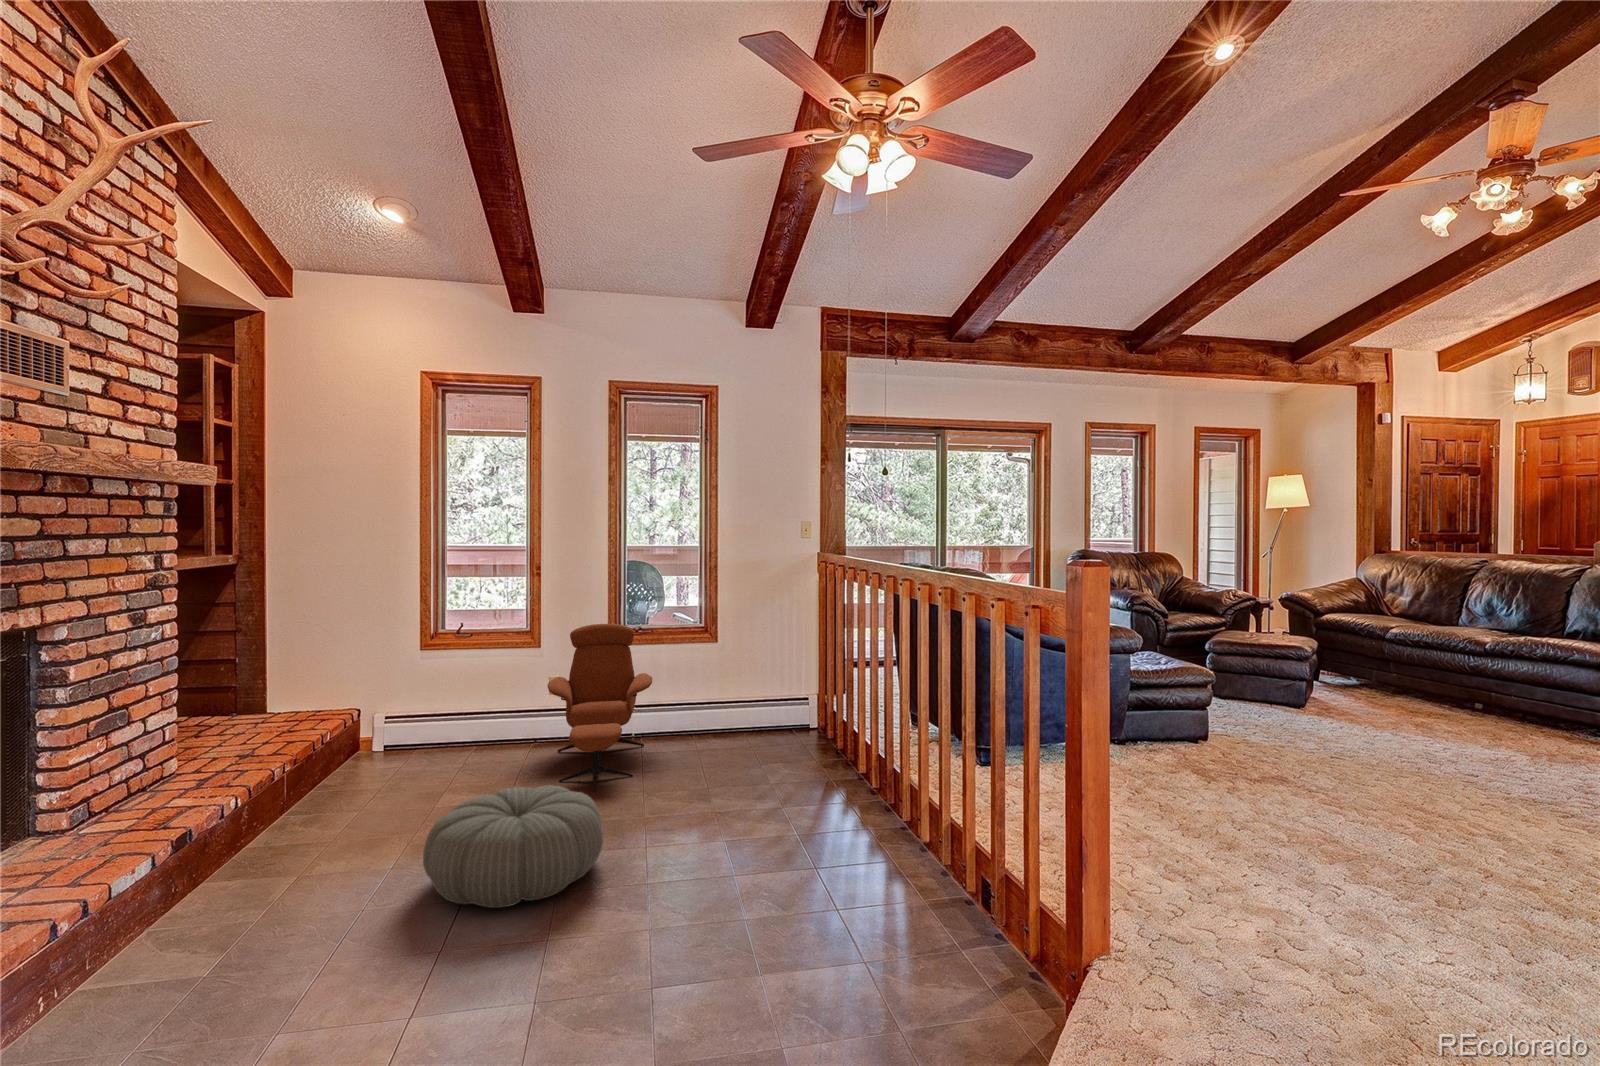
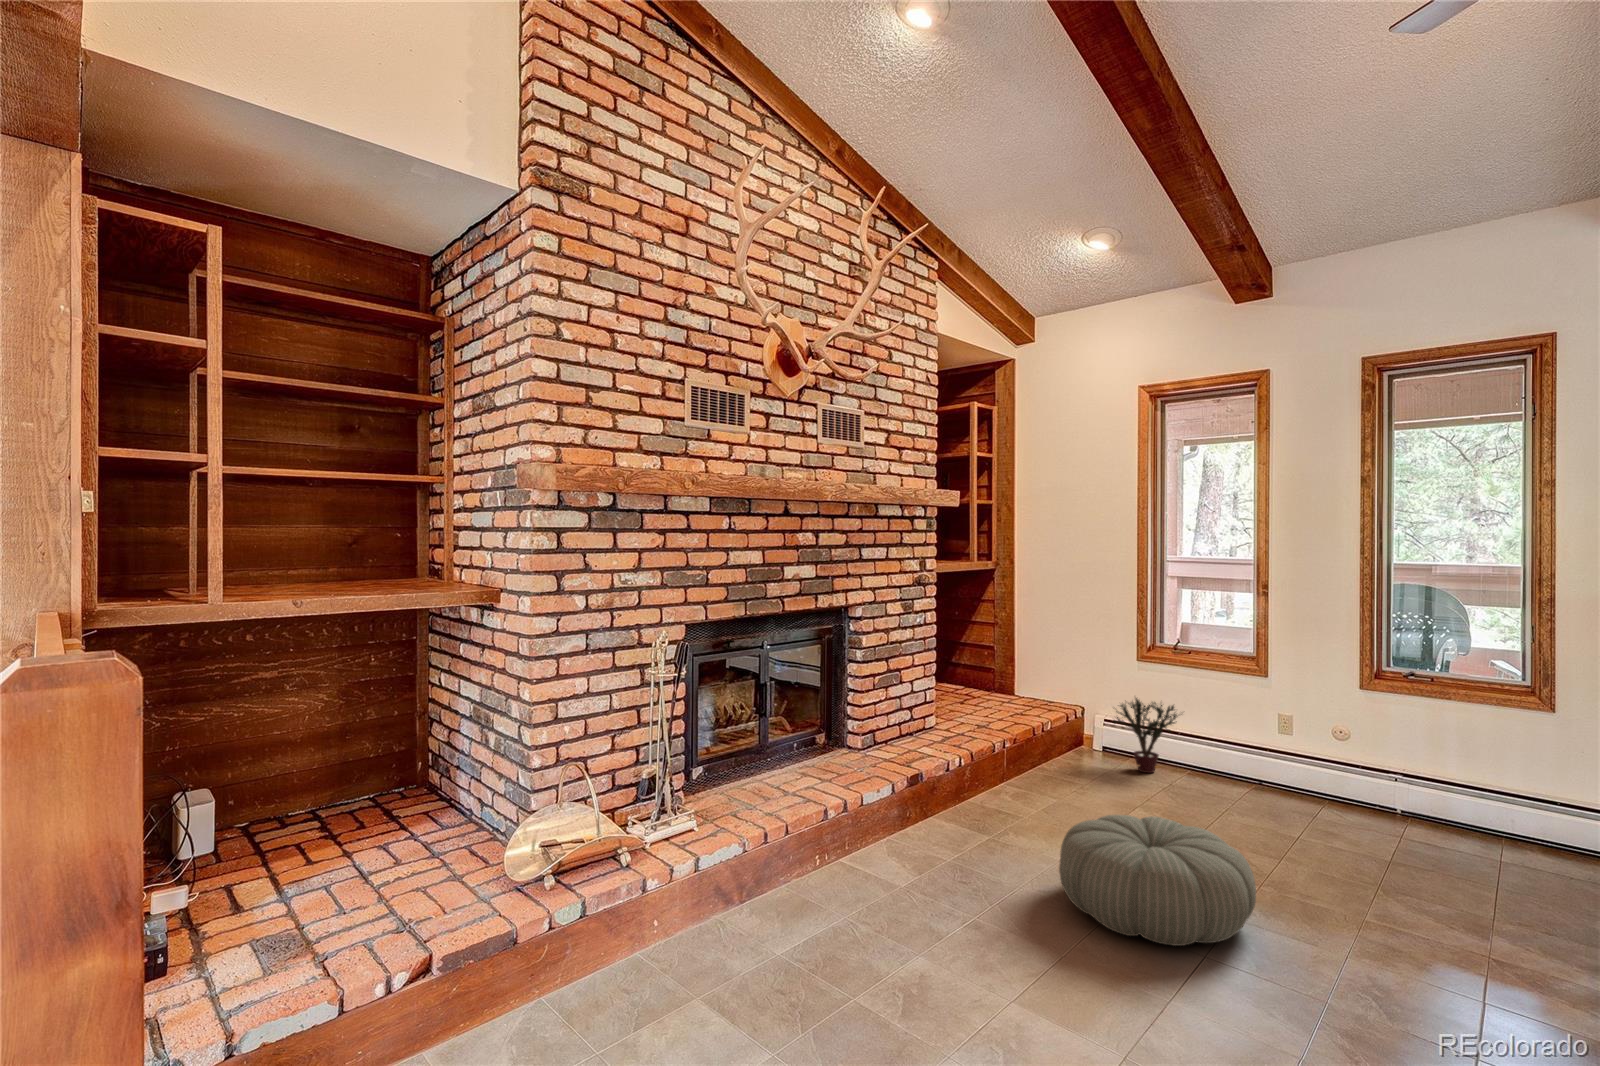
lounge chair: present [547,624,652,791] -> none [1259,659,1419,862]
potted plant: none [400,683,471,757] -> present [1113,698,1178,773]

